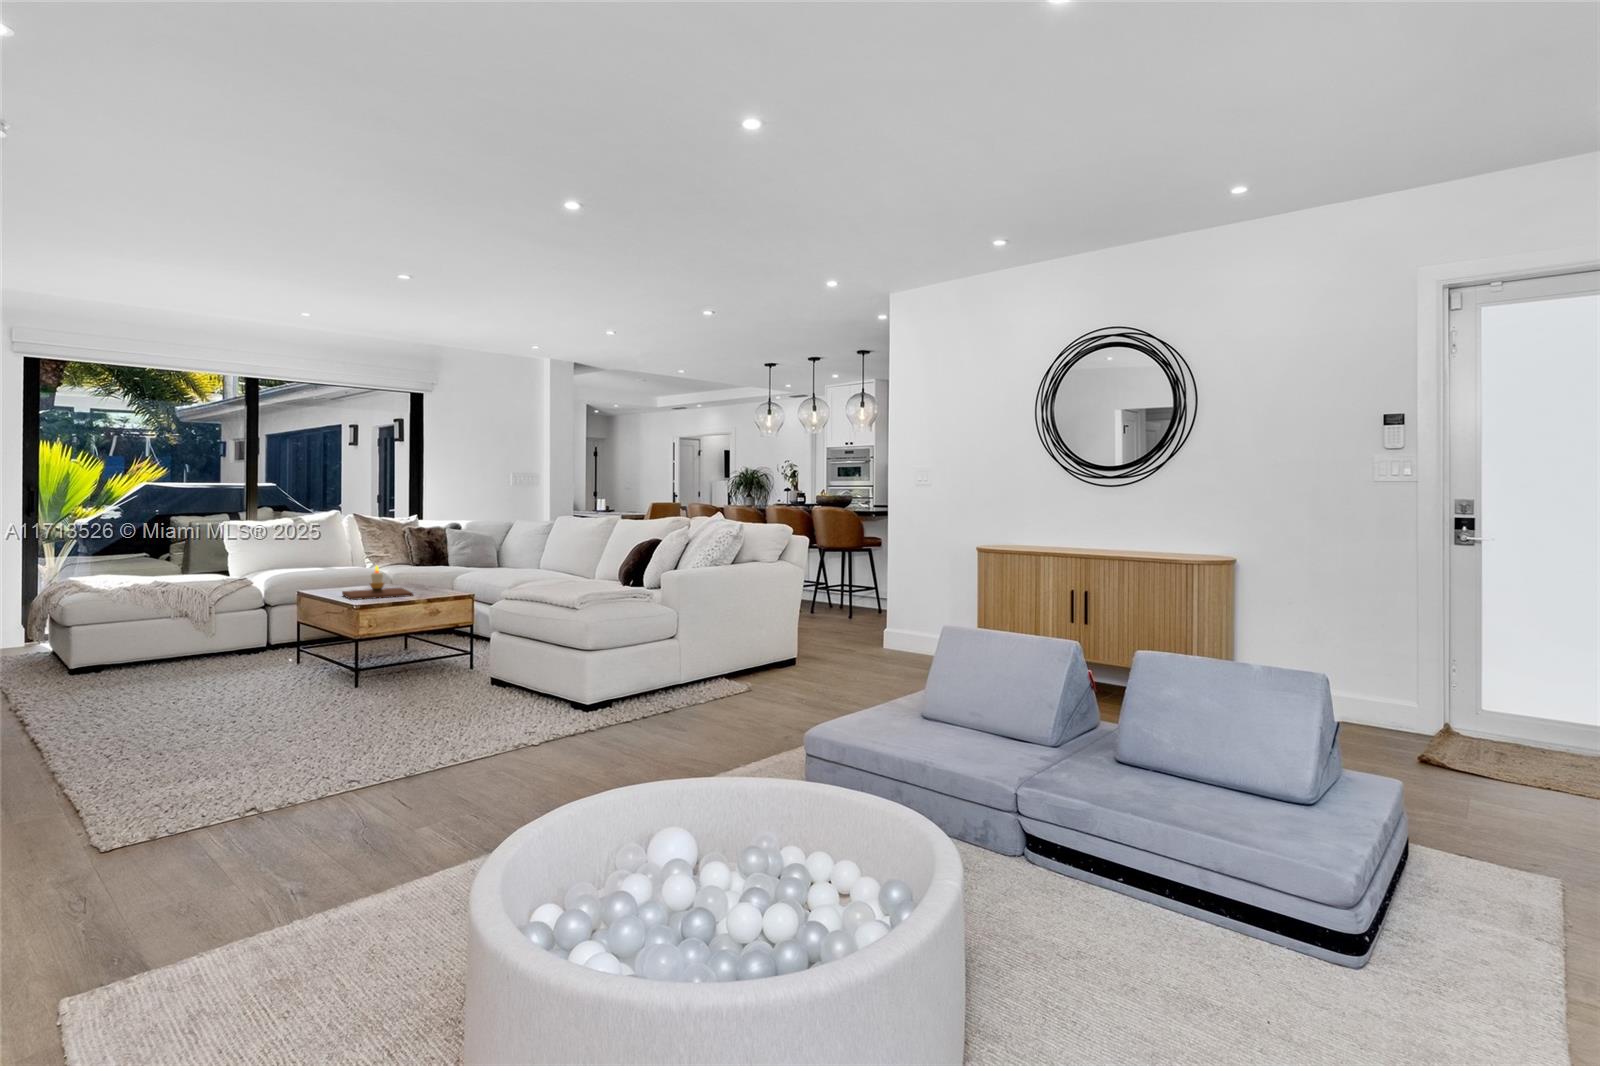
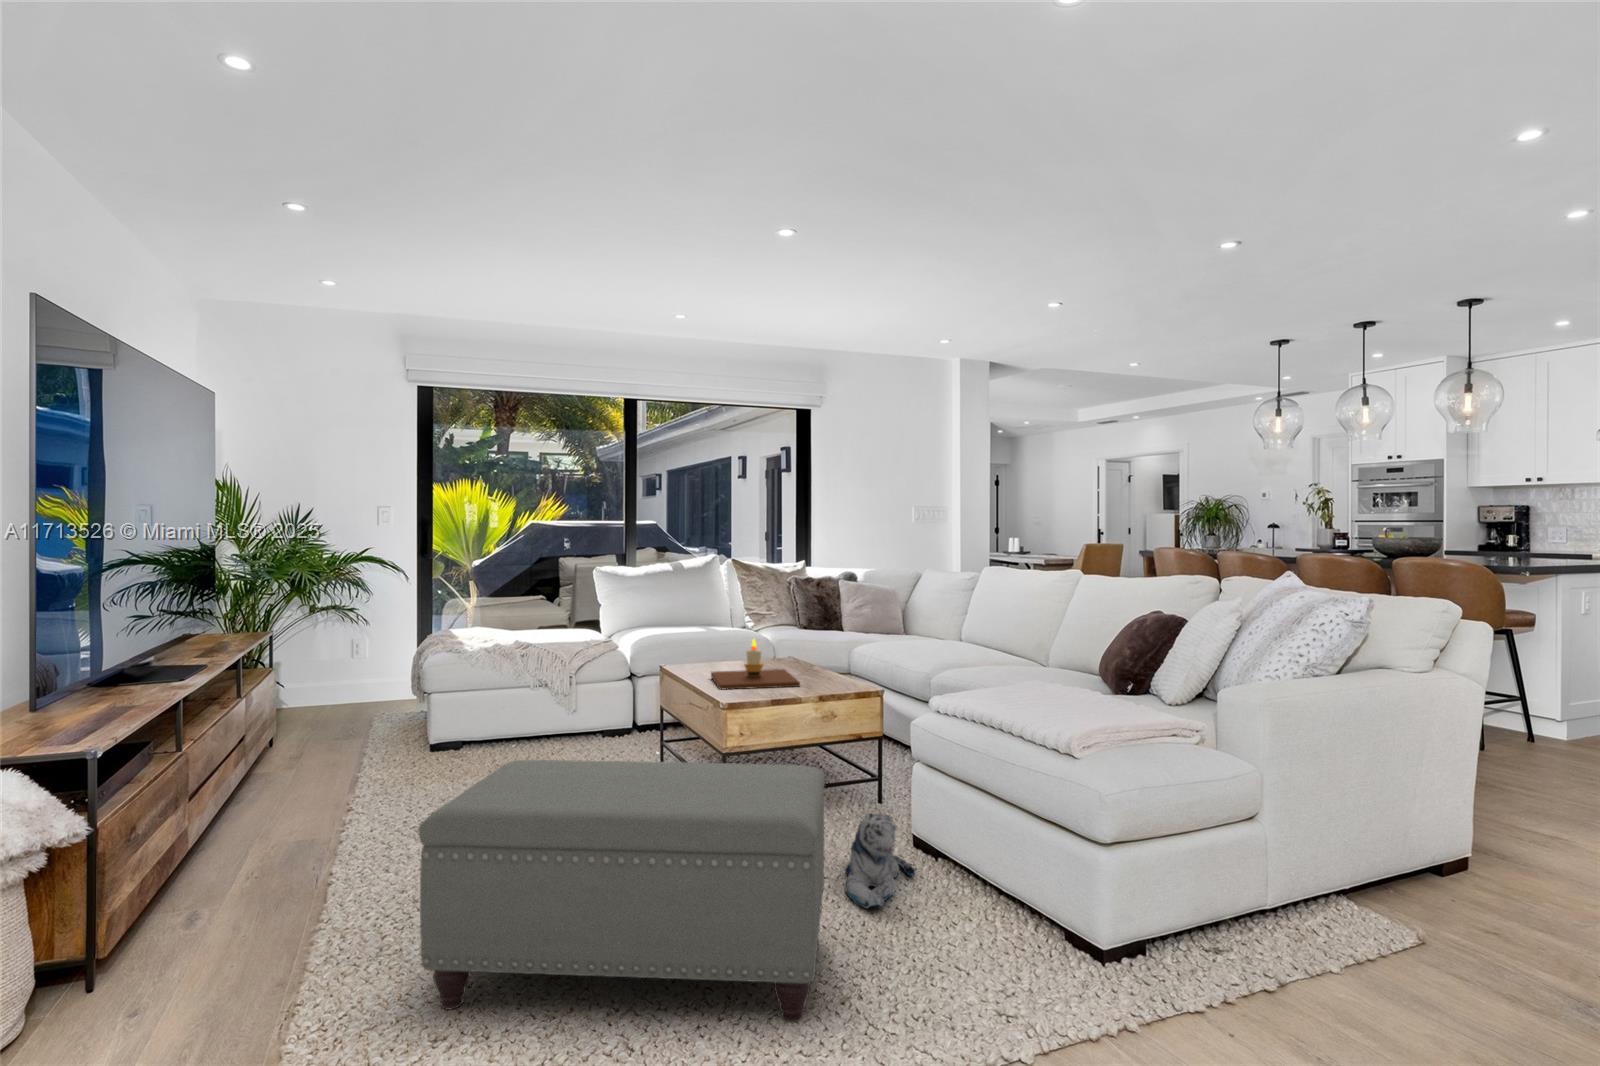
ottoman: none [160,625,430,771] -> present [418,760,825,1023]
plush toy: none [445,658,492,710] -> present [845,813,915,909]

